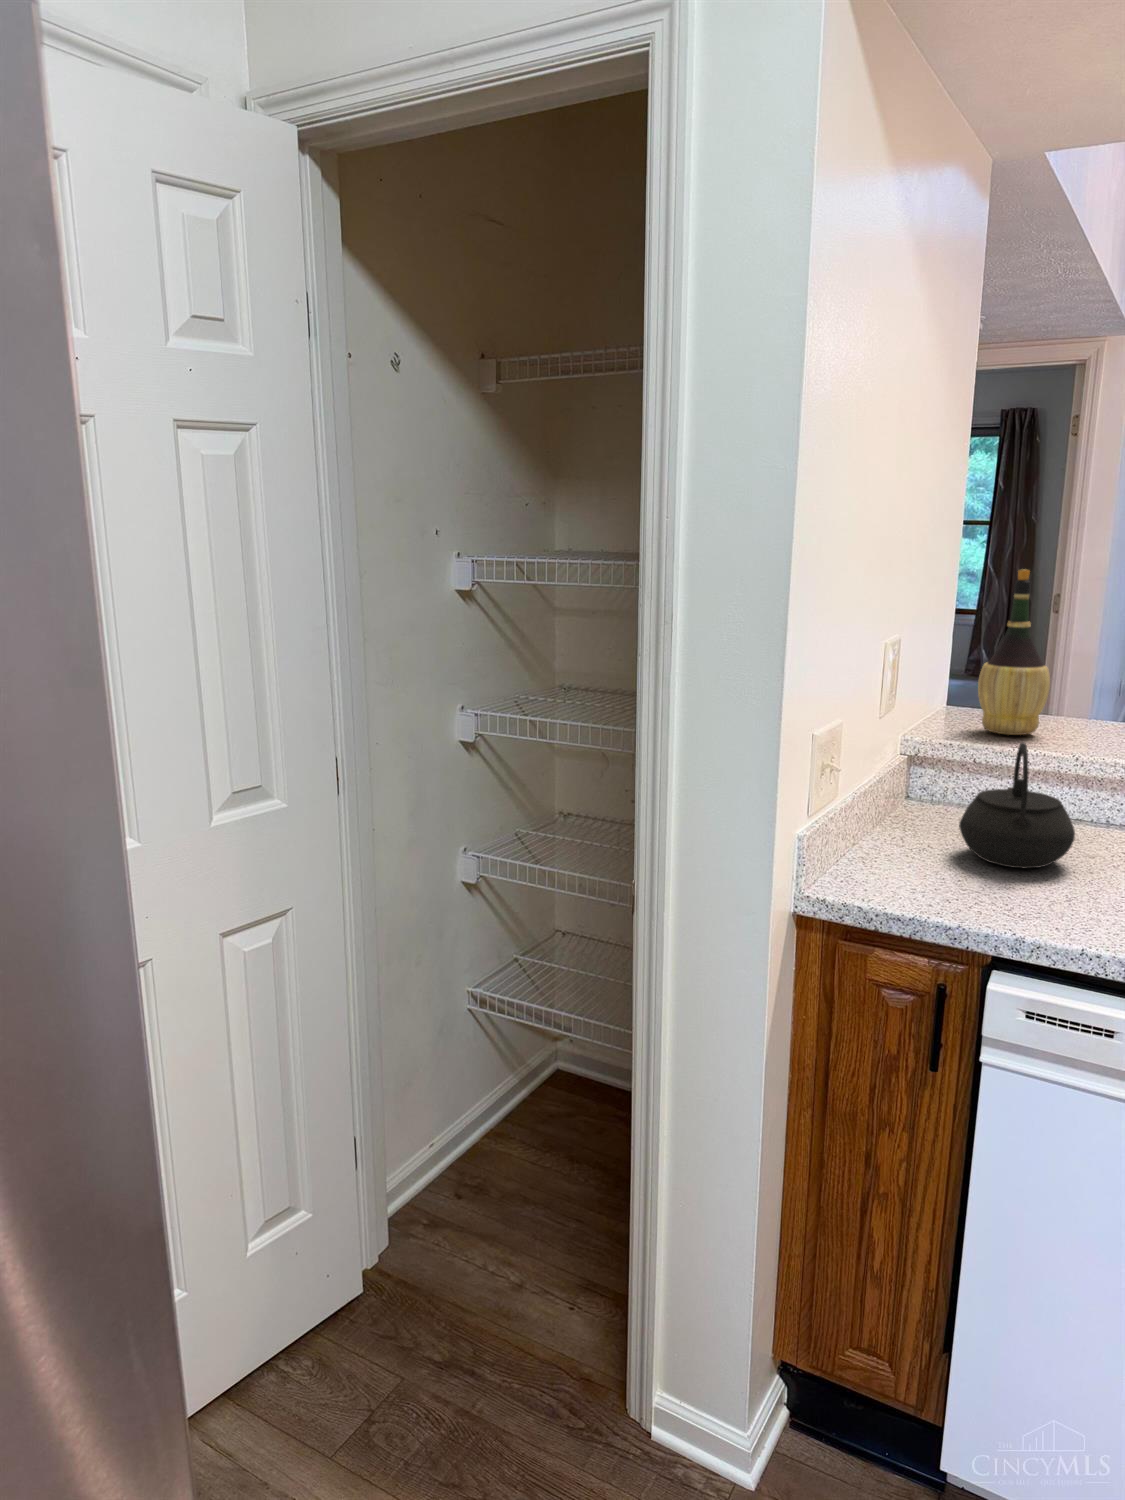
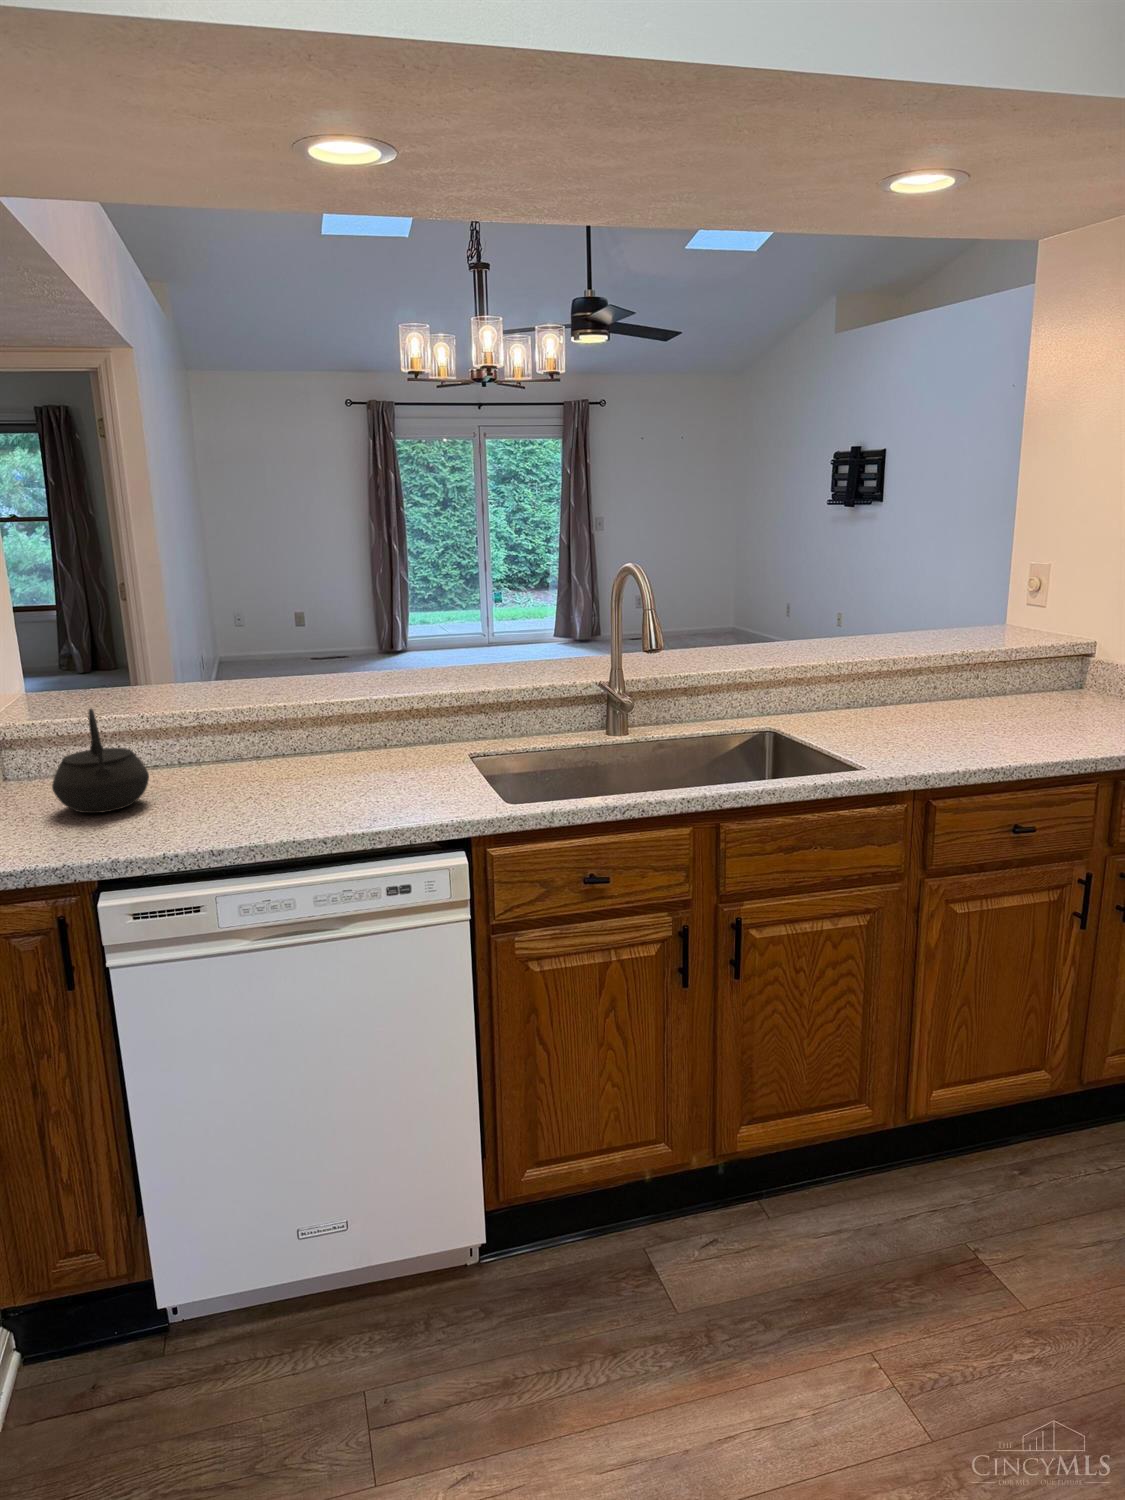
wine bottle: present [978,569,1050,735] -> none [47,563,110,708]

